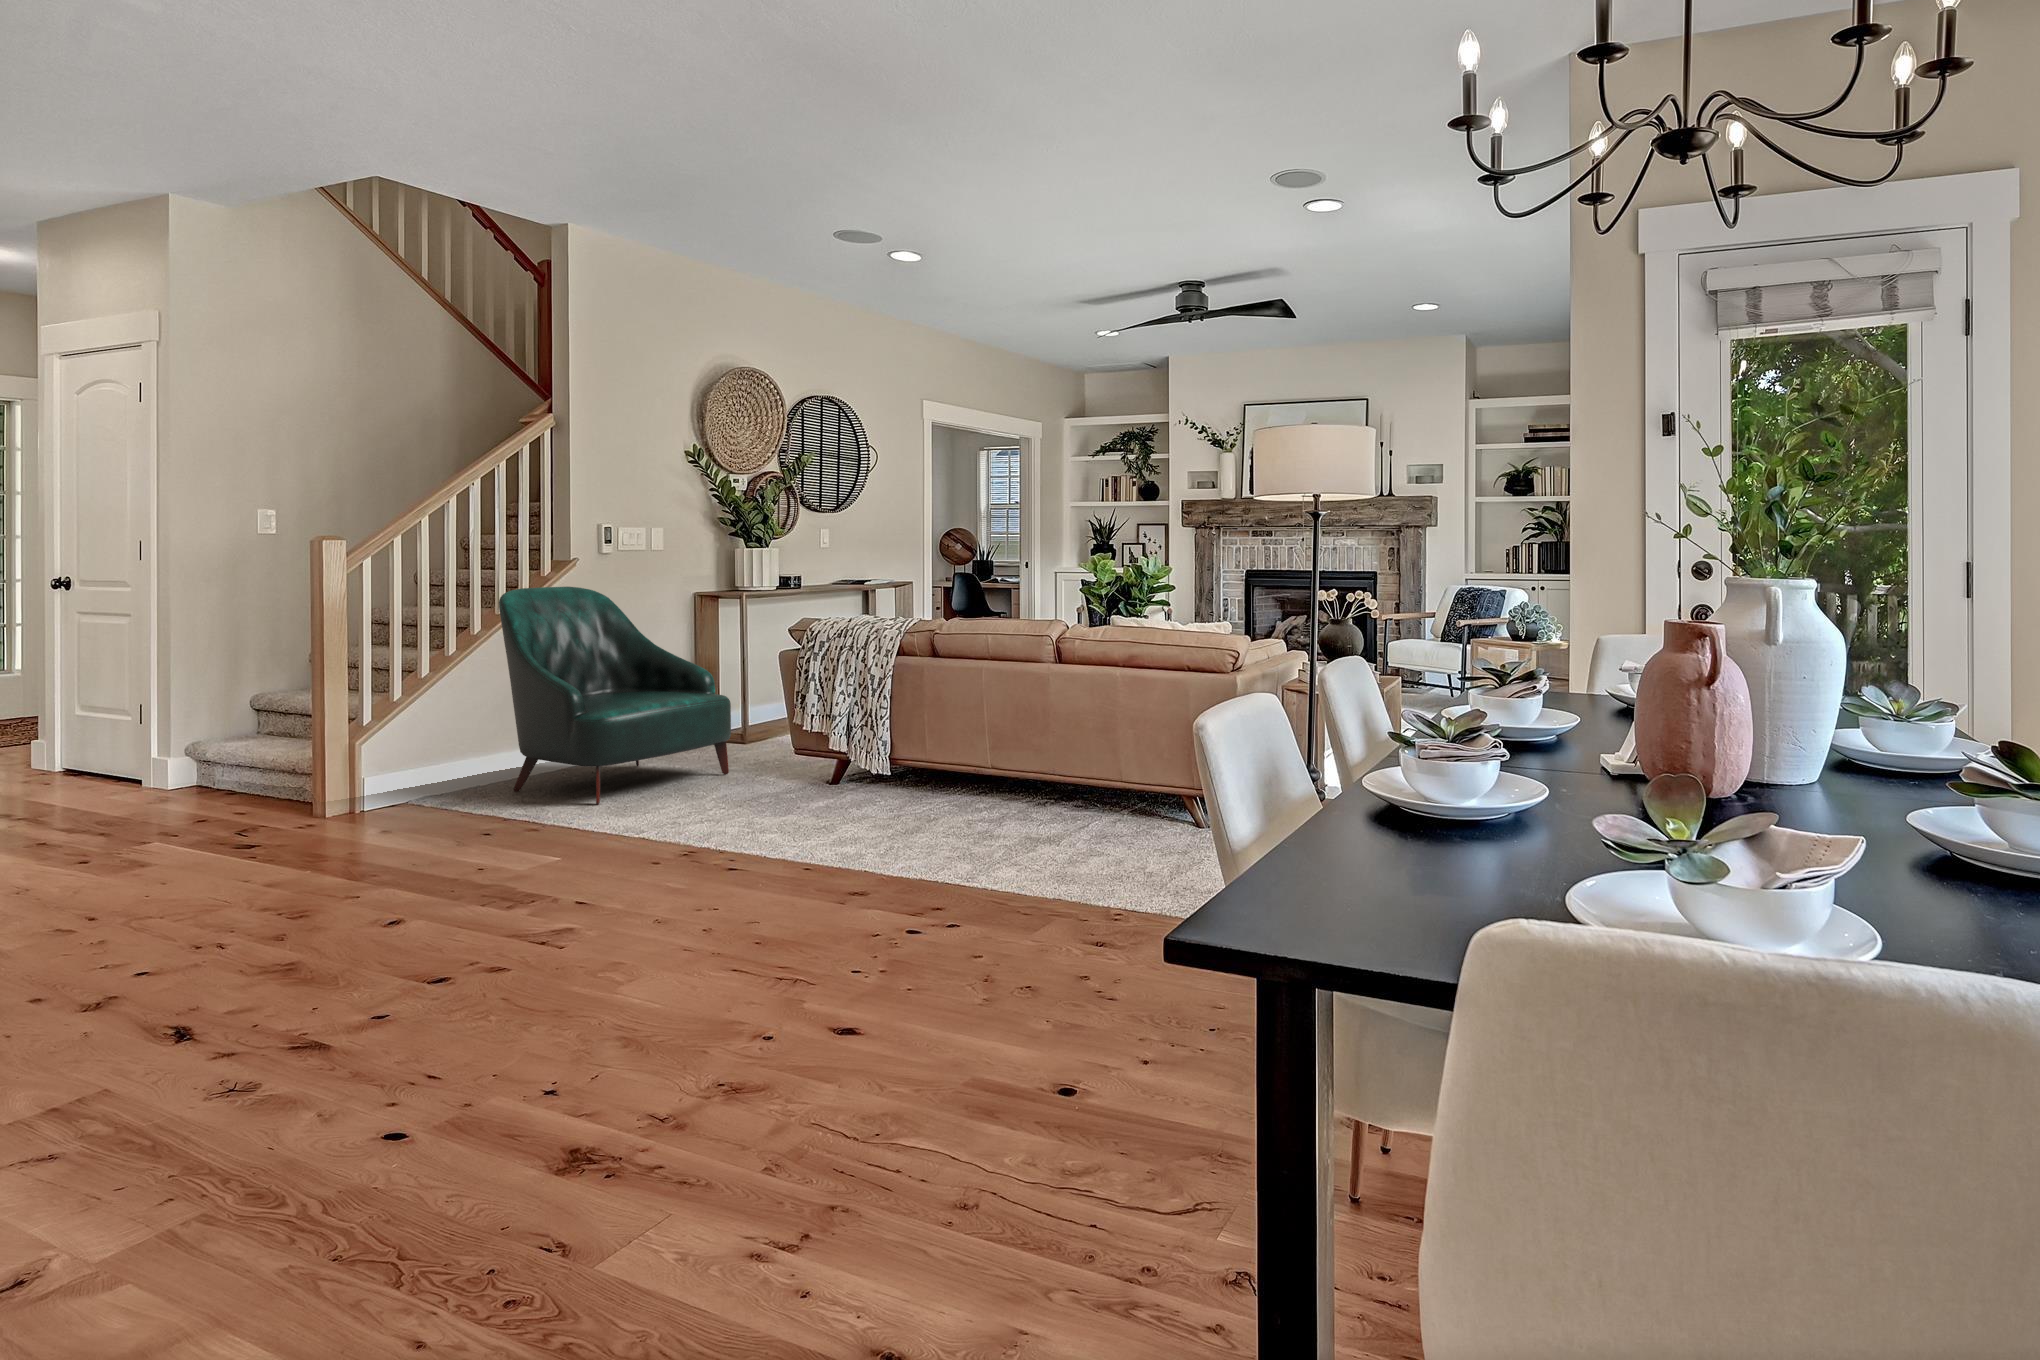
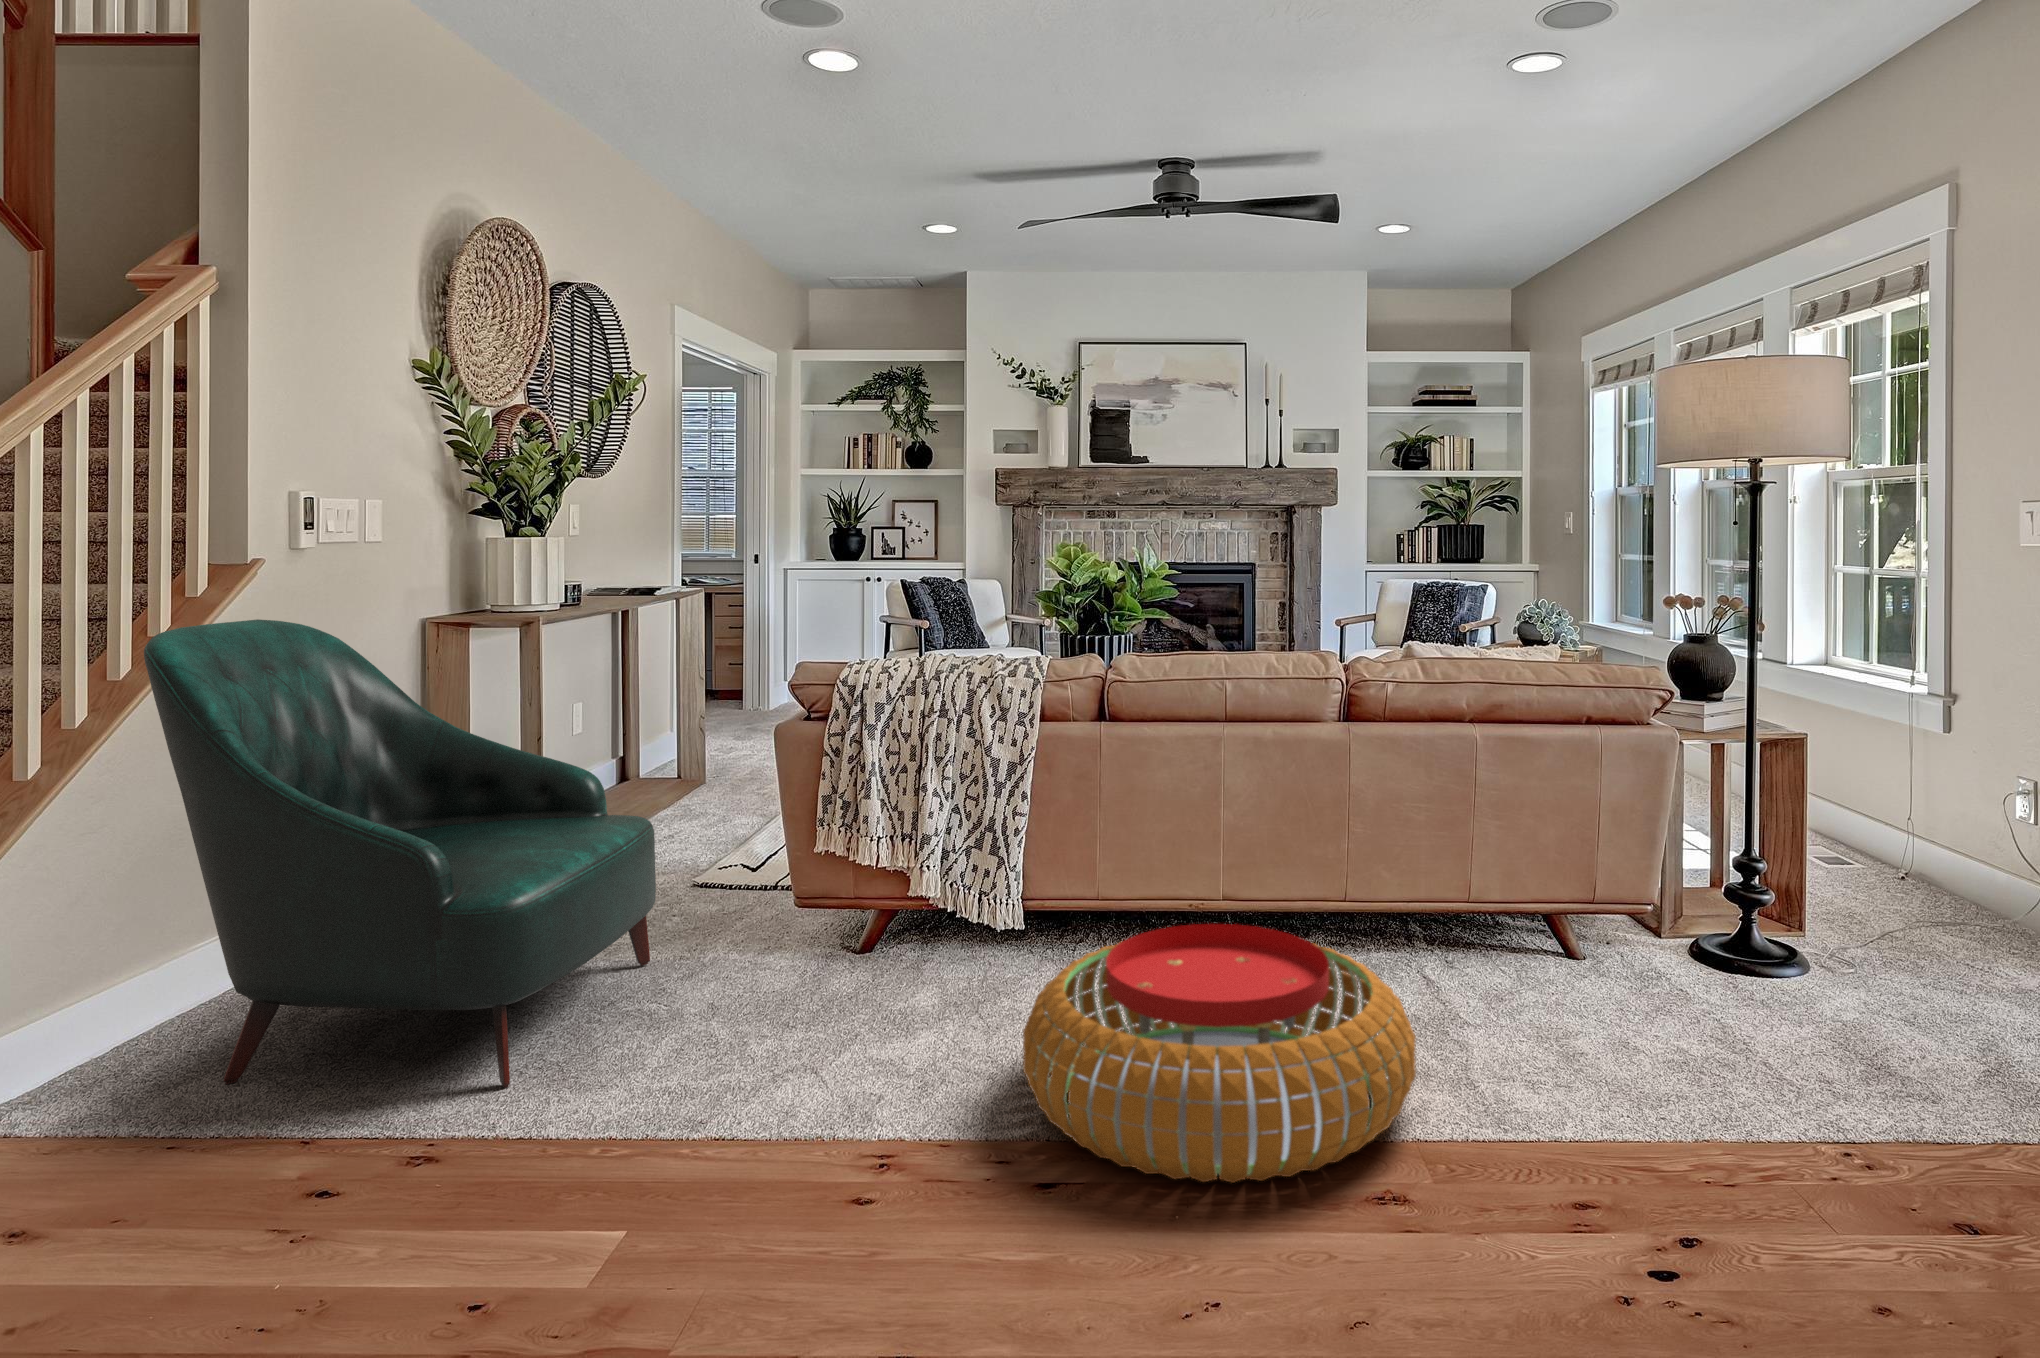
pouf: none [732,761,946,868] -> present [1023,924,1416,1183]

